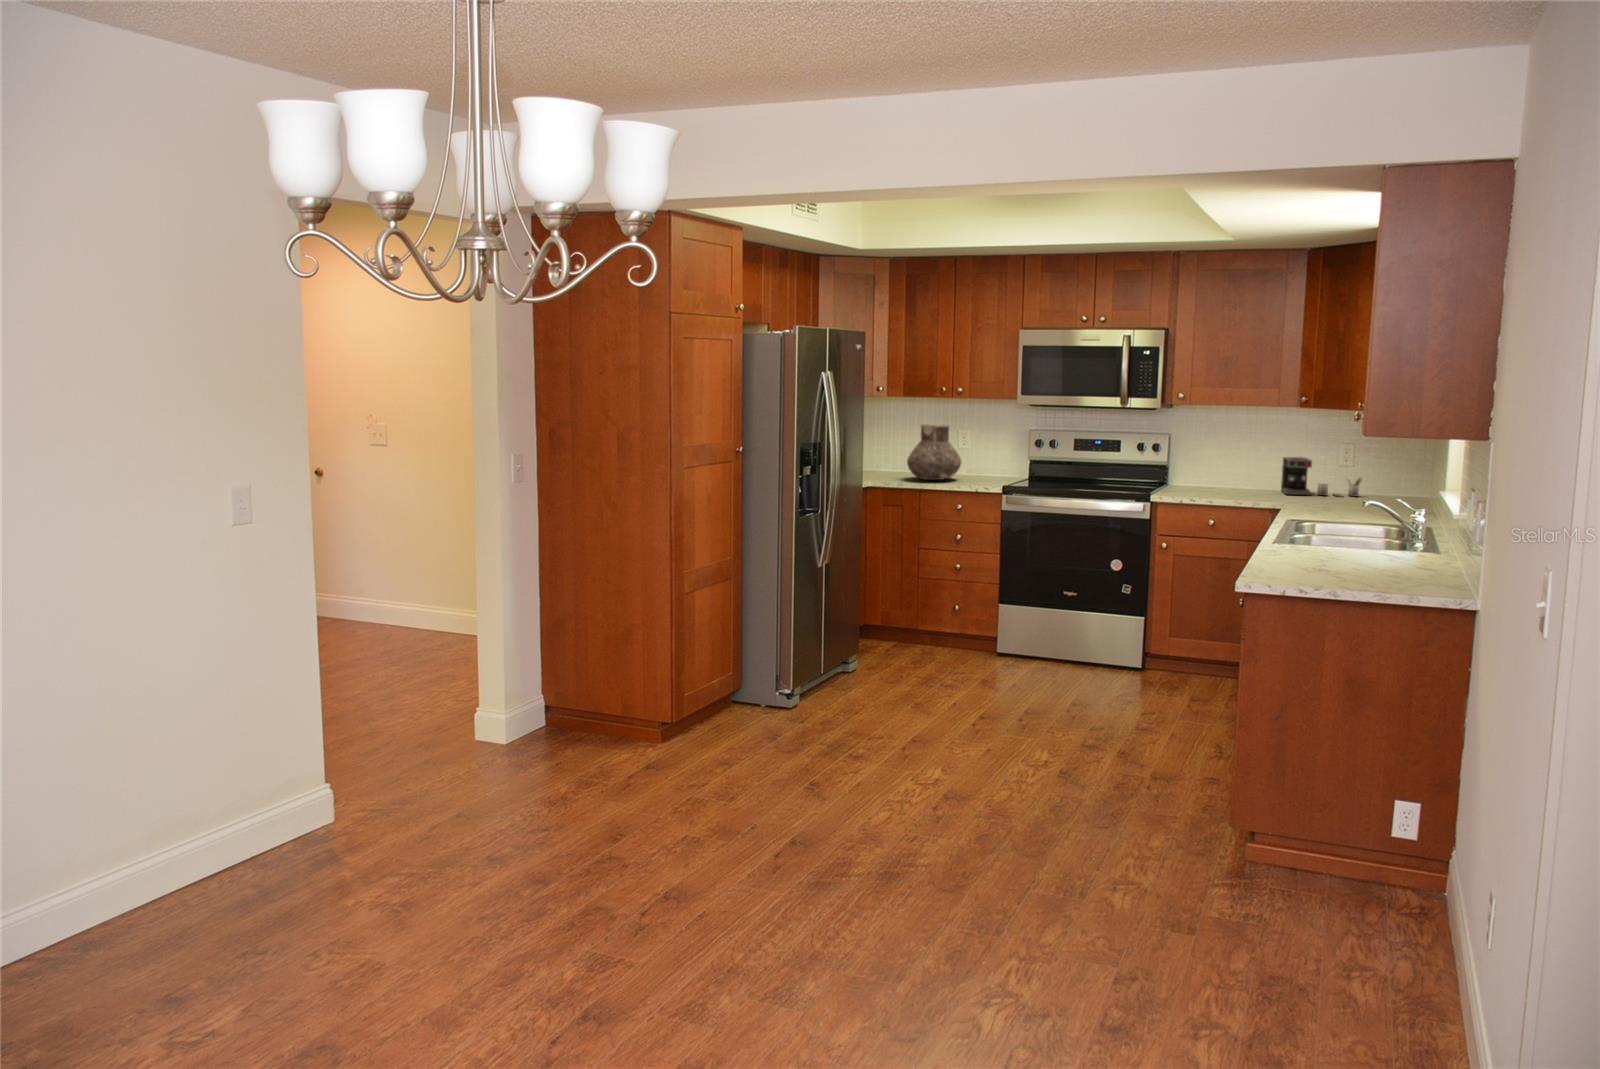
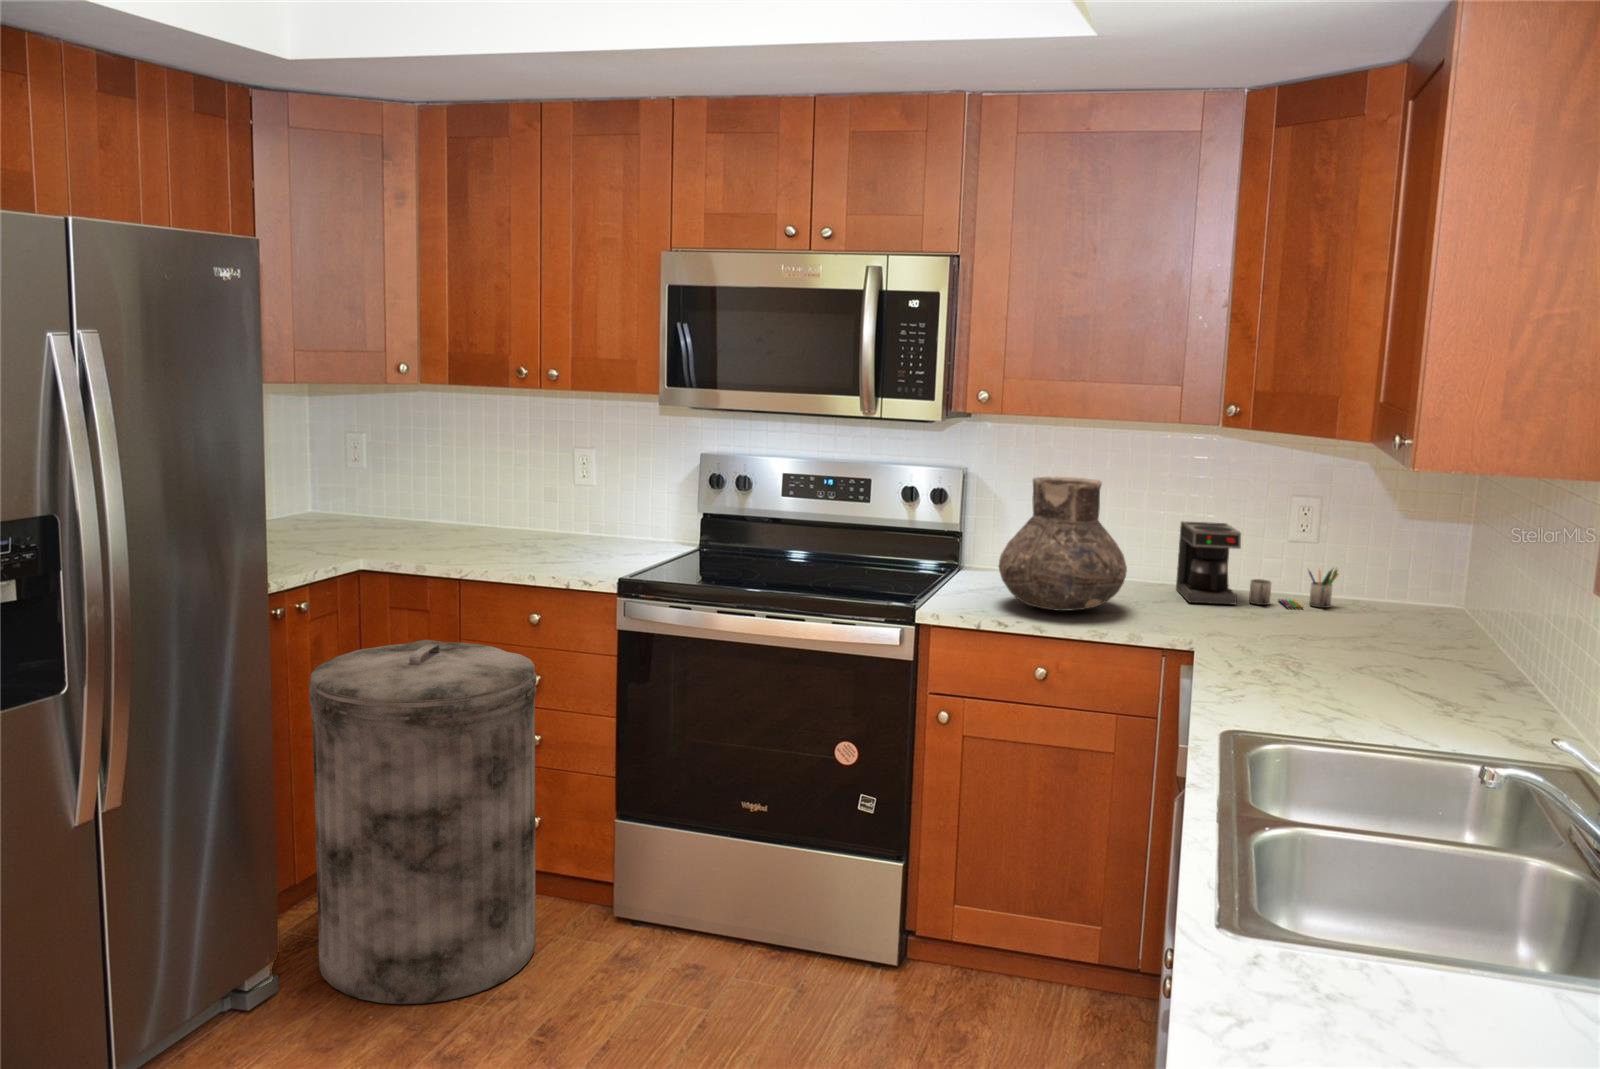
vase: present [907,424,961,480] -> present [999,476,1127,611]
trash can: none [867,515,969,673] -> present [309,639,537,1004]

